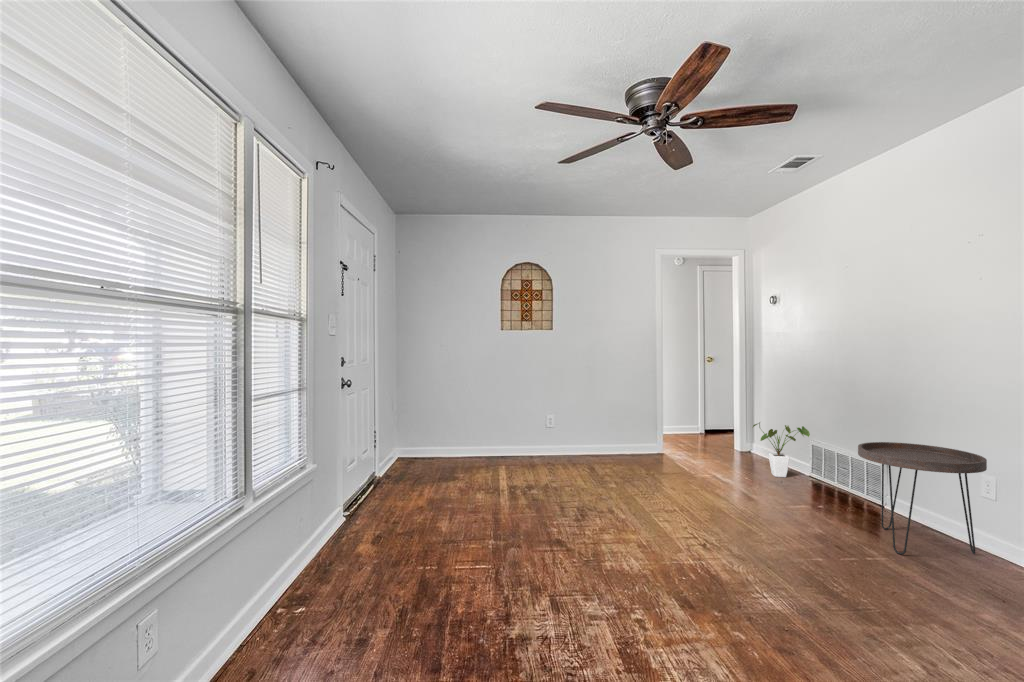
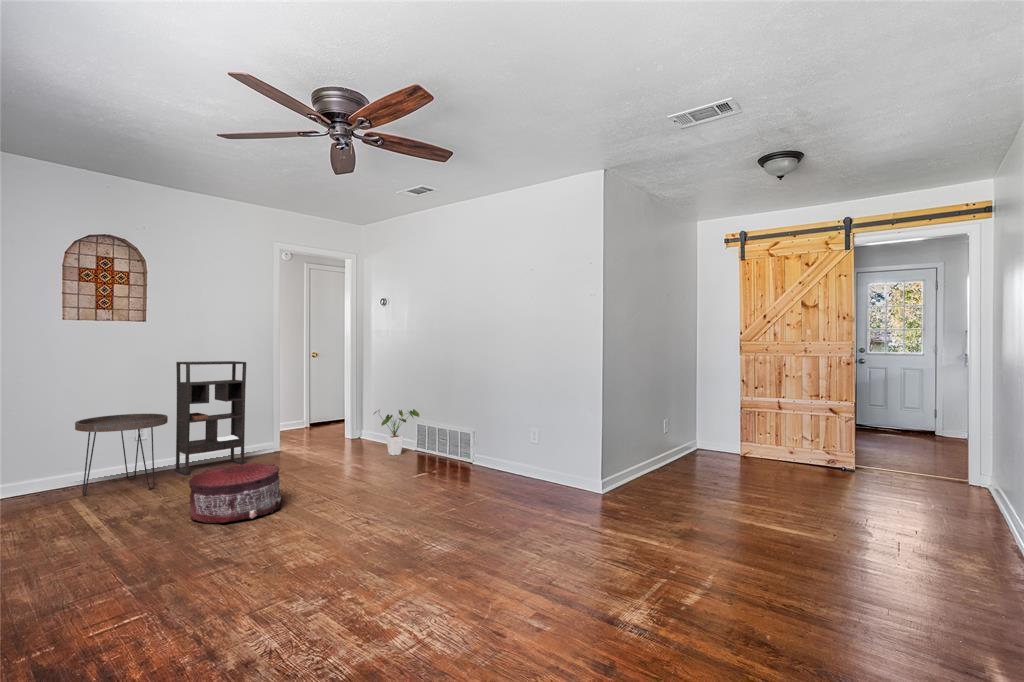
bookshelf: none [573,363,628,459] -> present [175,361,246,475]
side table: present [858,442,987,554] -> present [75,414,168,495]
pouf: none [559,457,632,509] -> present [189,463,281,523]

